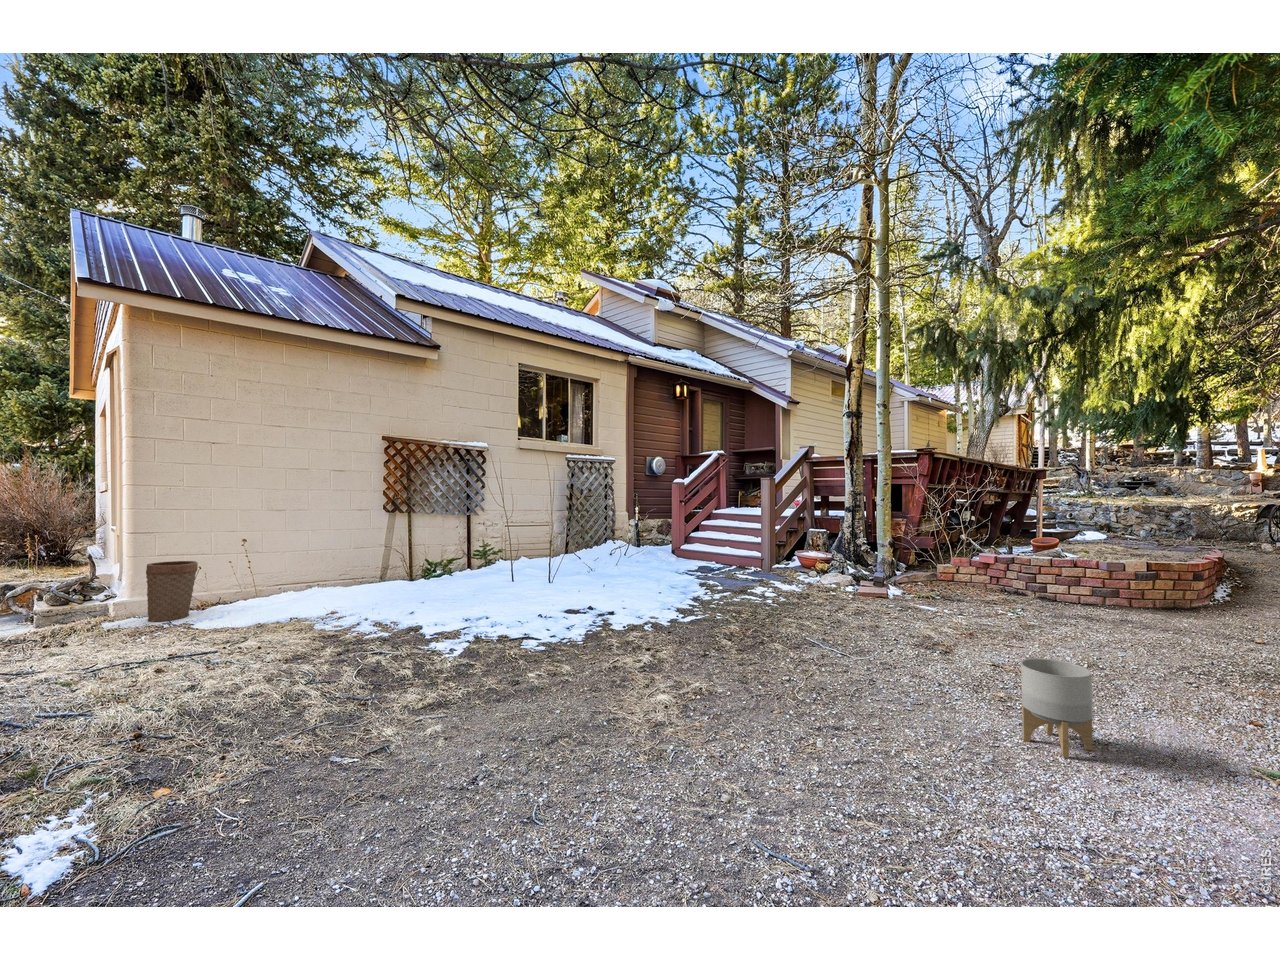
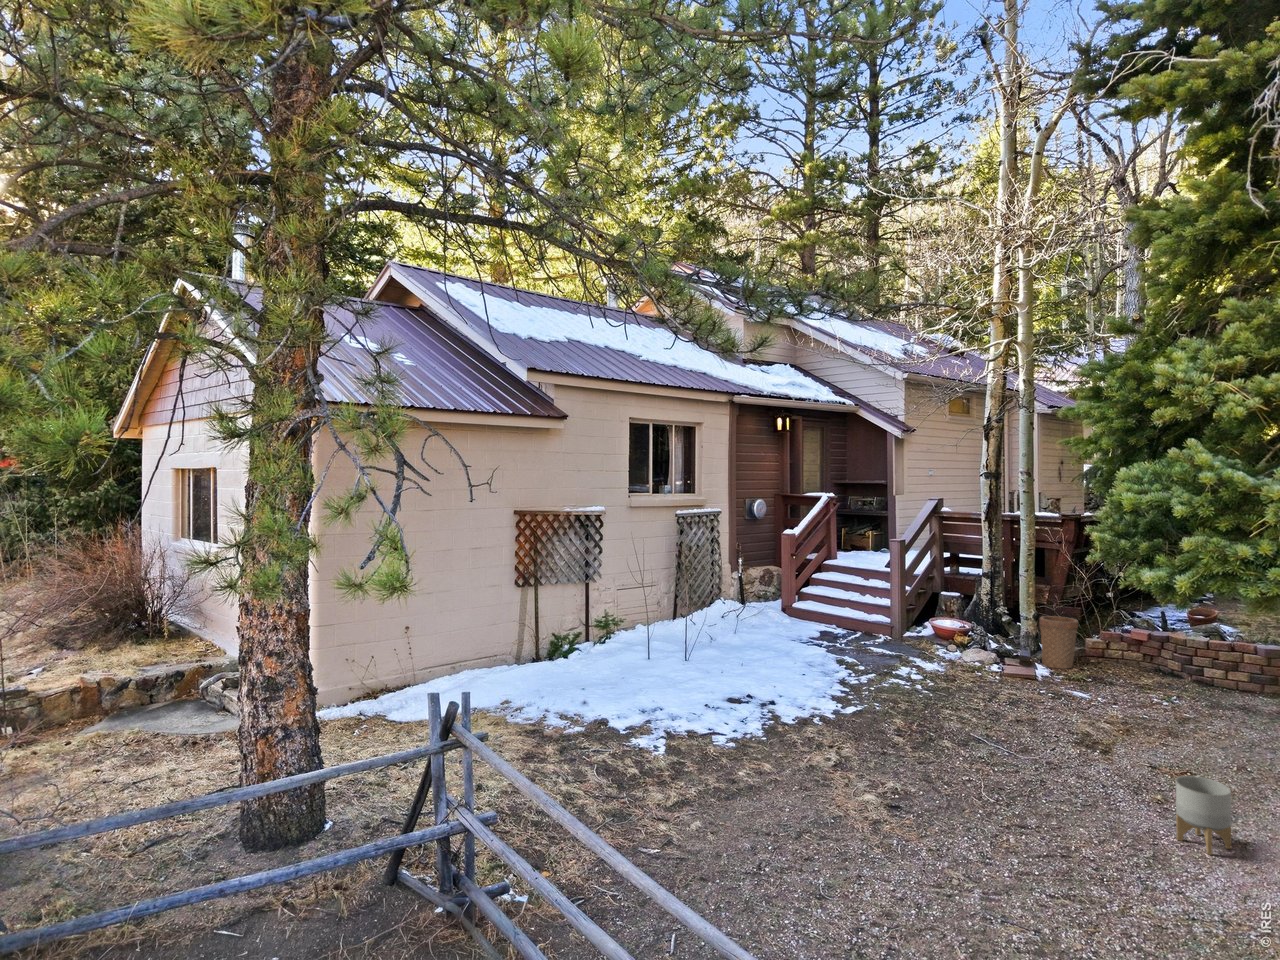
basket: present [146,561,198,622] -> present [1040,616,1078,669]

